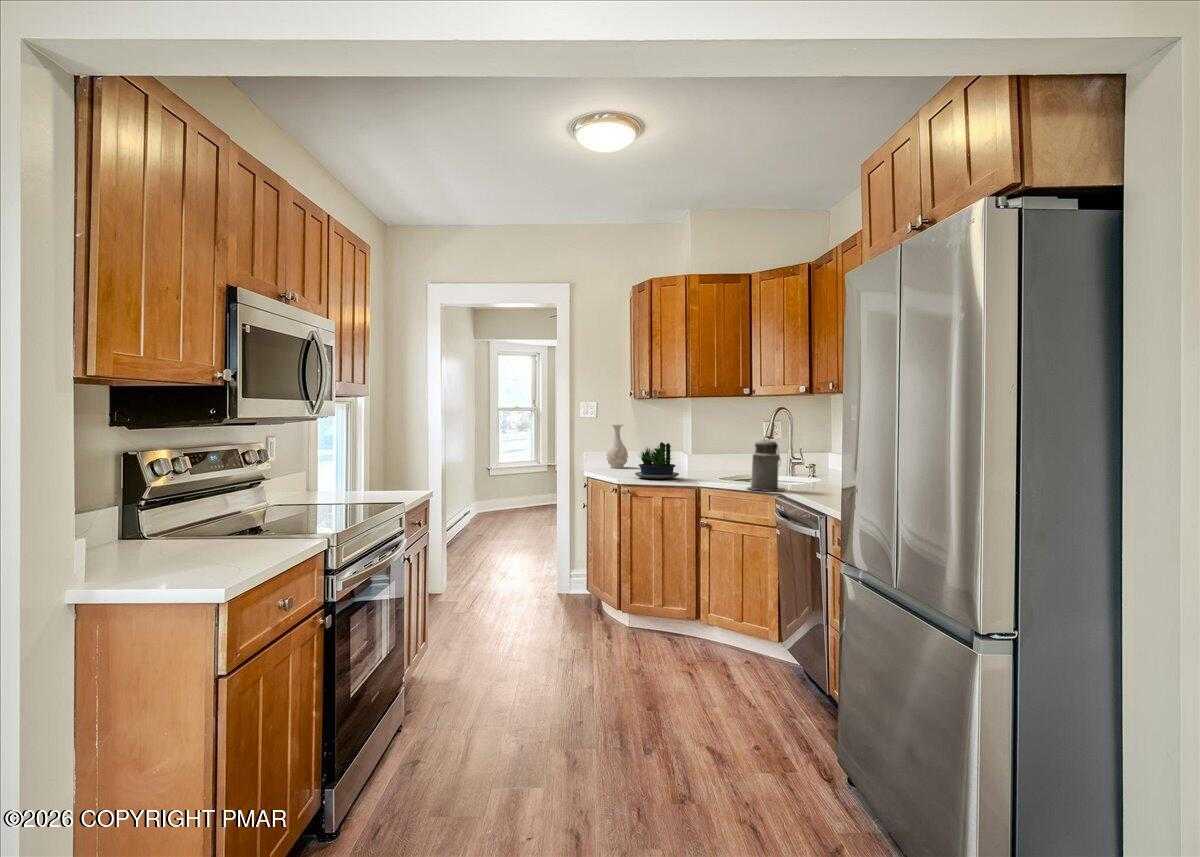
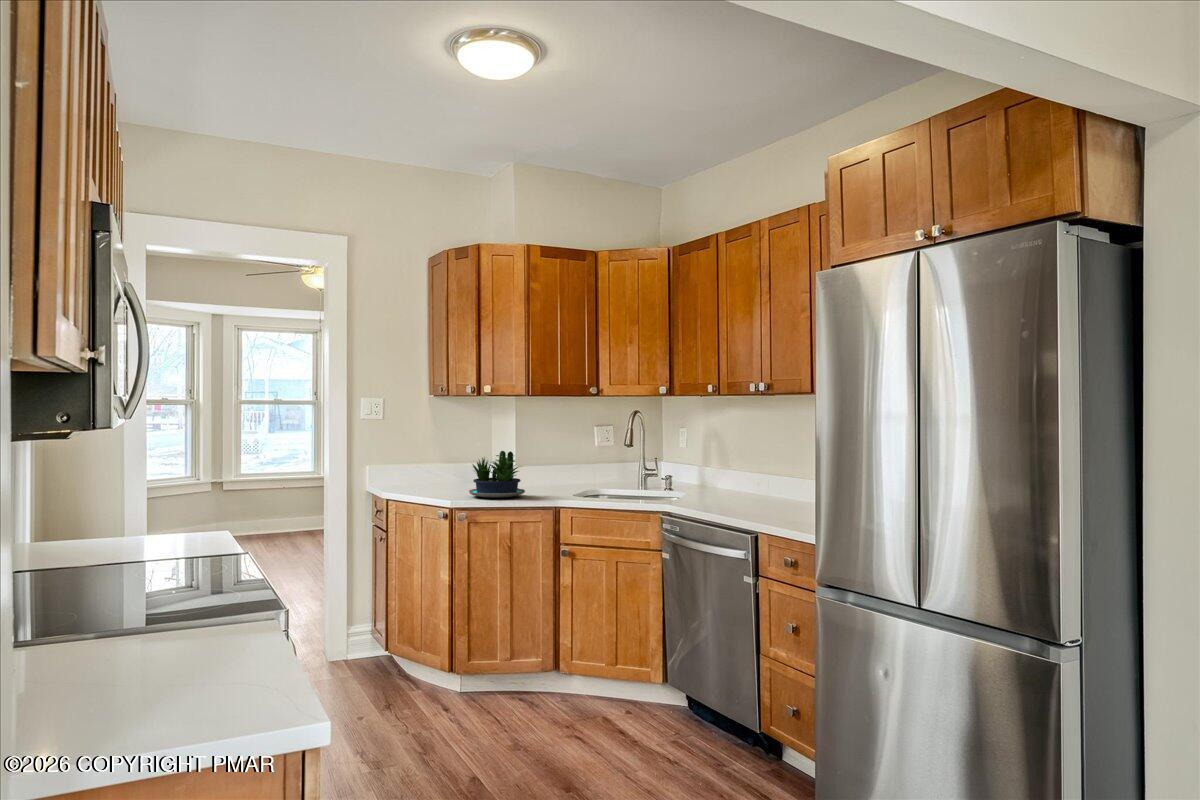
vase: present [606,425,628,468] -> none [396,427,426,485]
canister: present [748,436,785,491] -> none [627,442,671,507]

